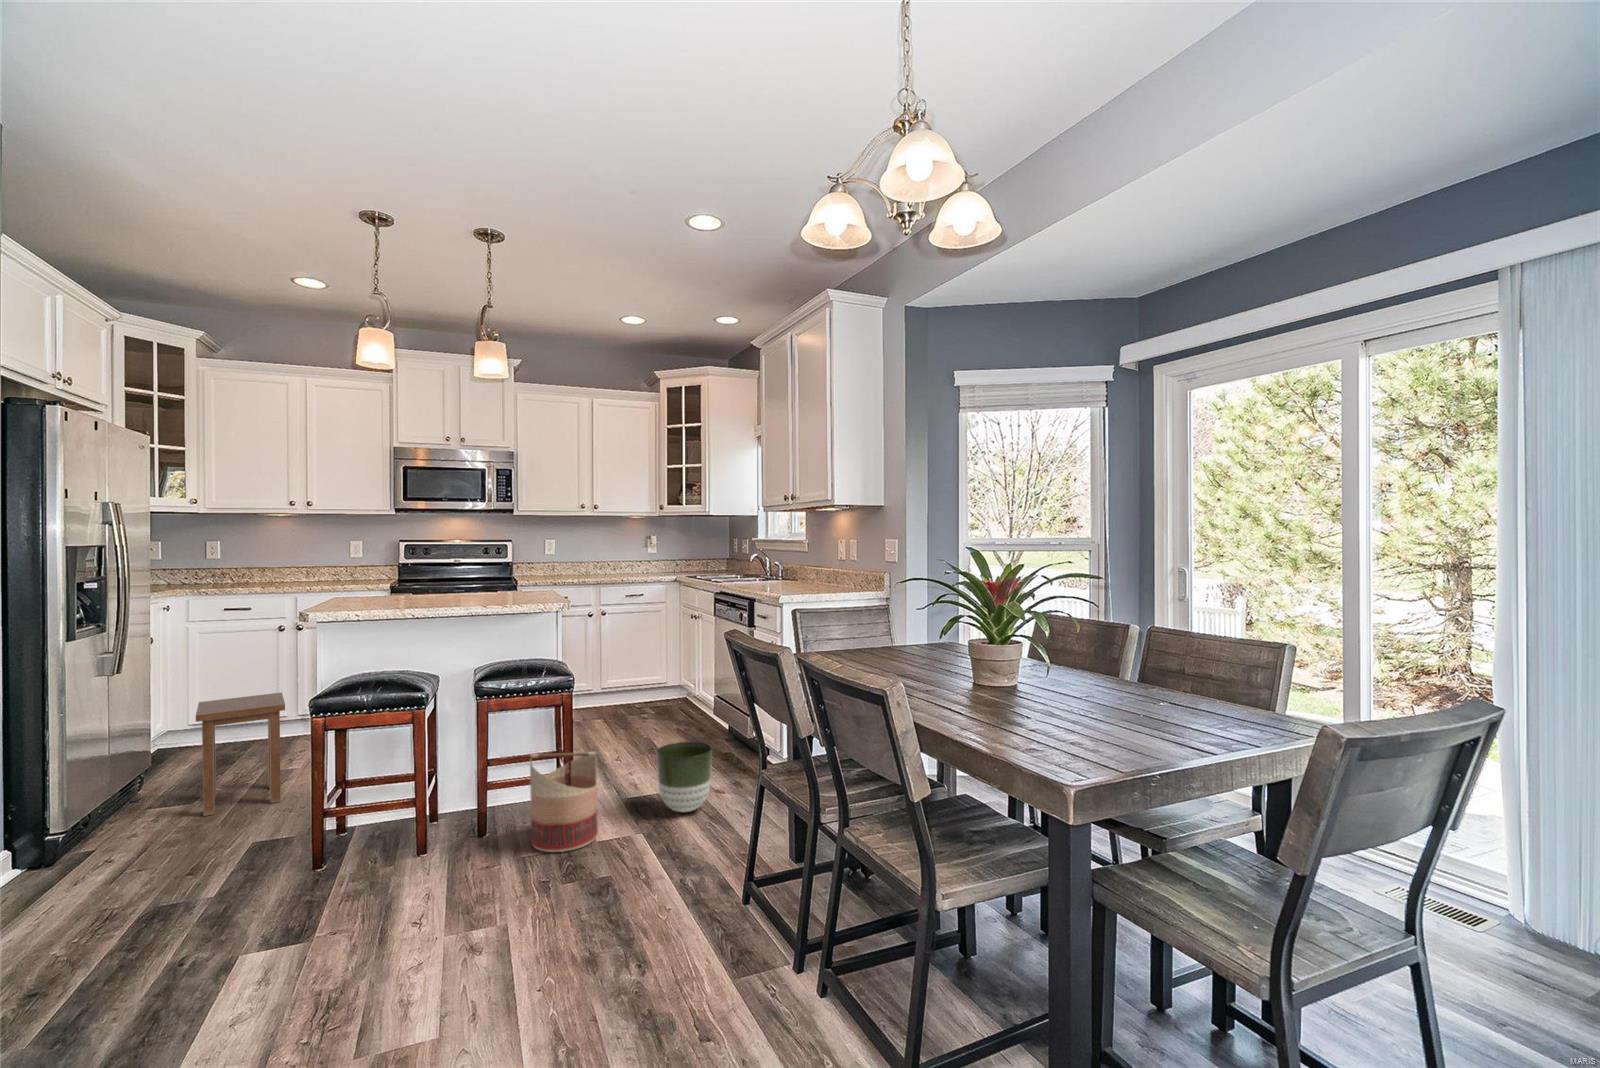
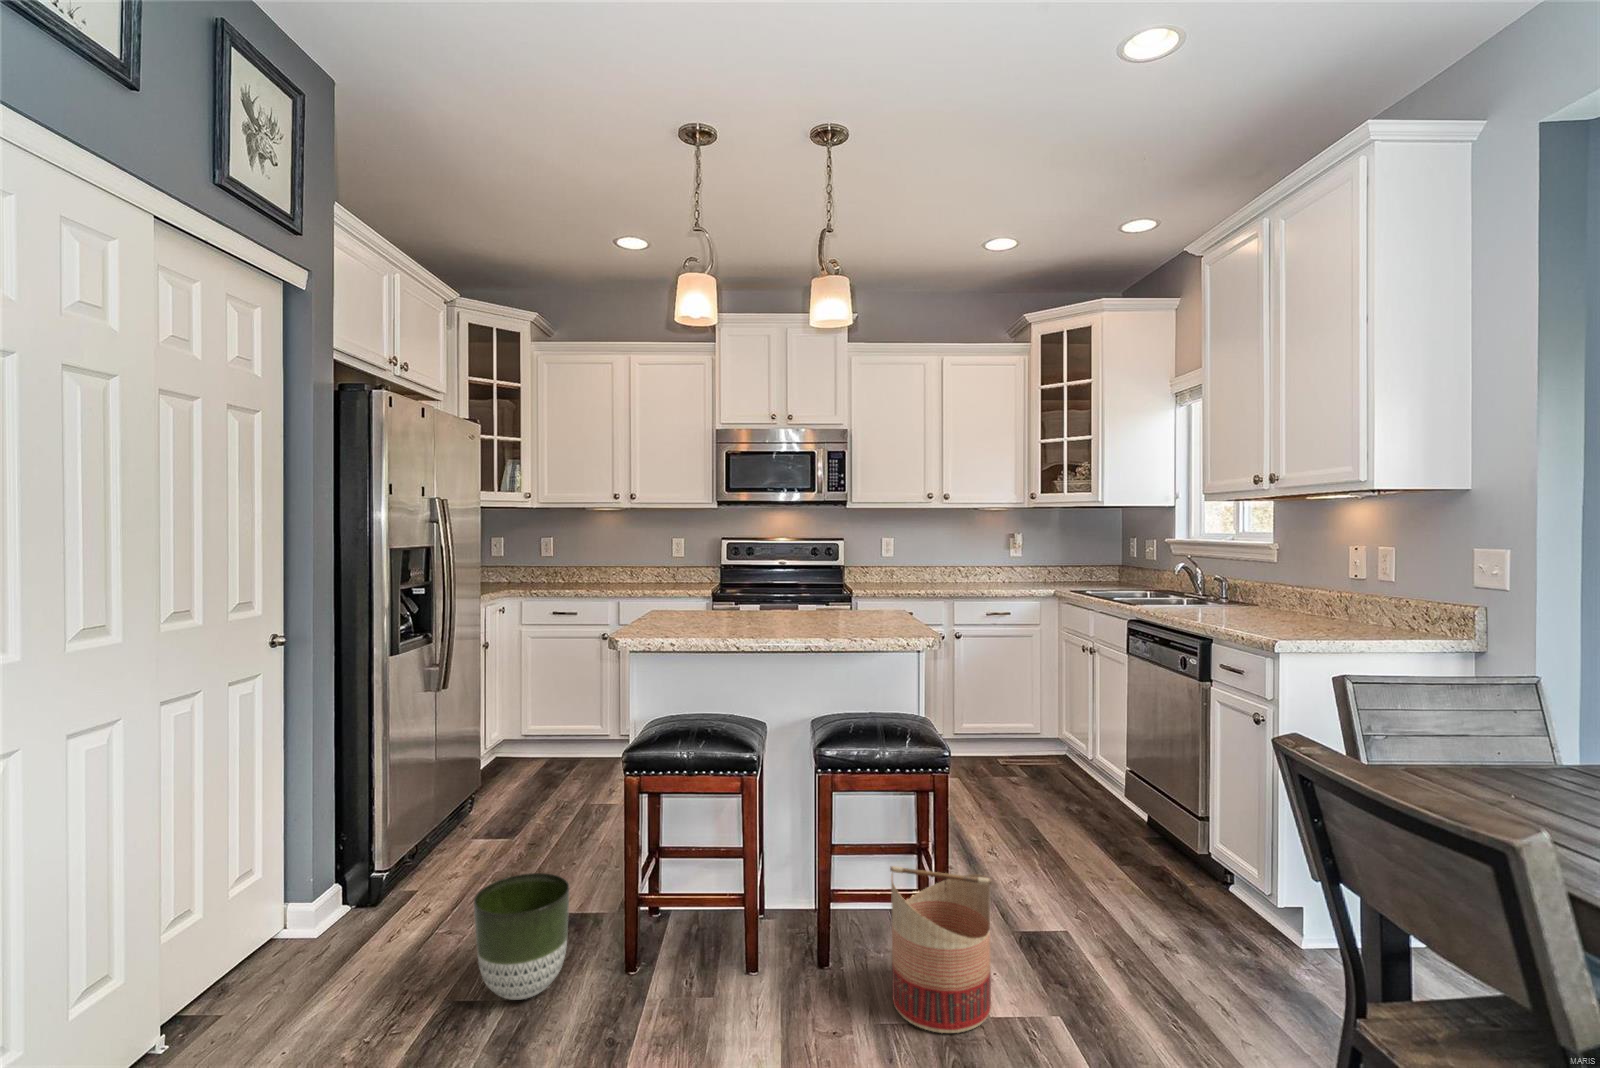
stool: present [196,693,285,816] -> none [512,718,600,861]
planter: present [657,742,712,812] -> present [474,873,569,1000]

